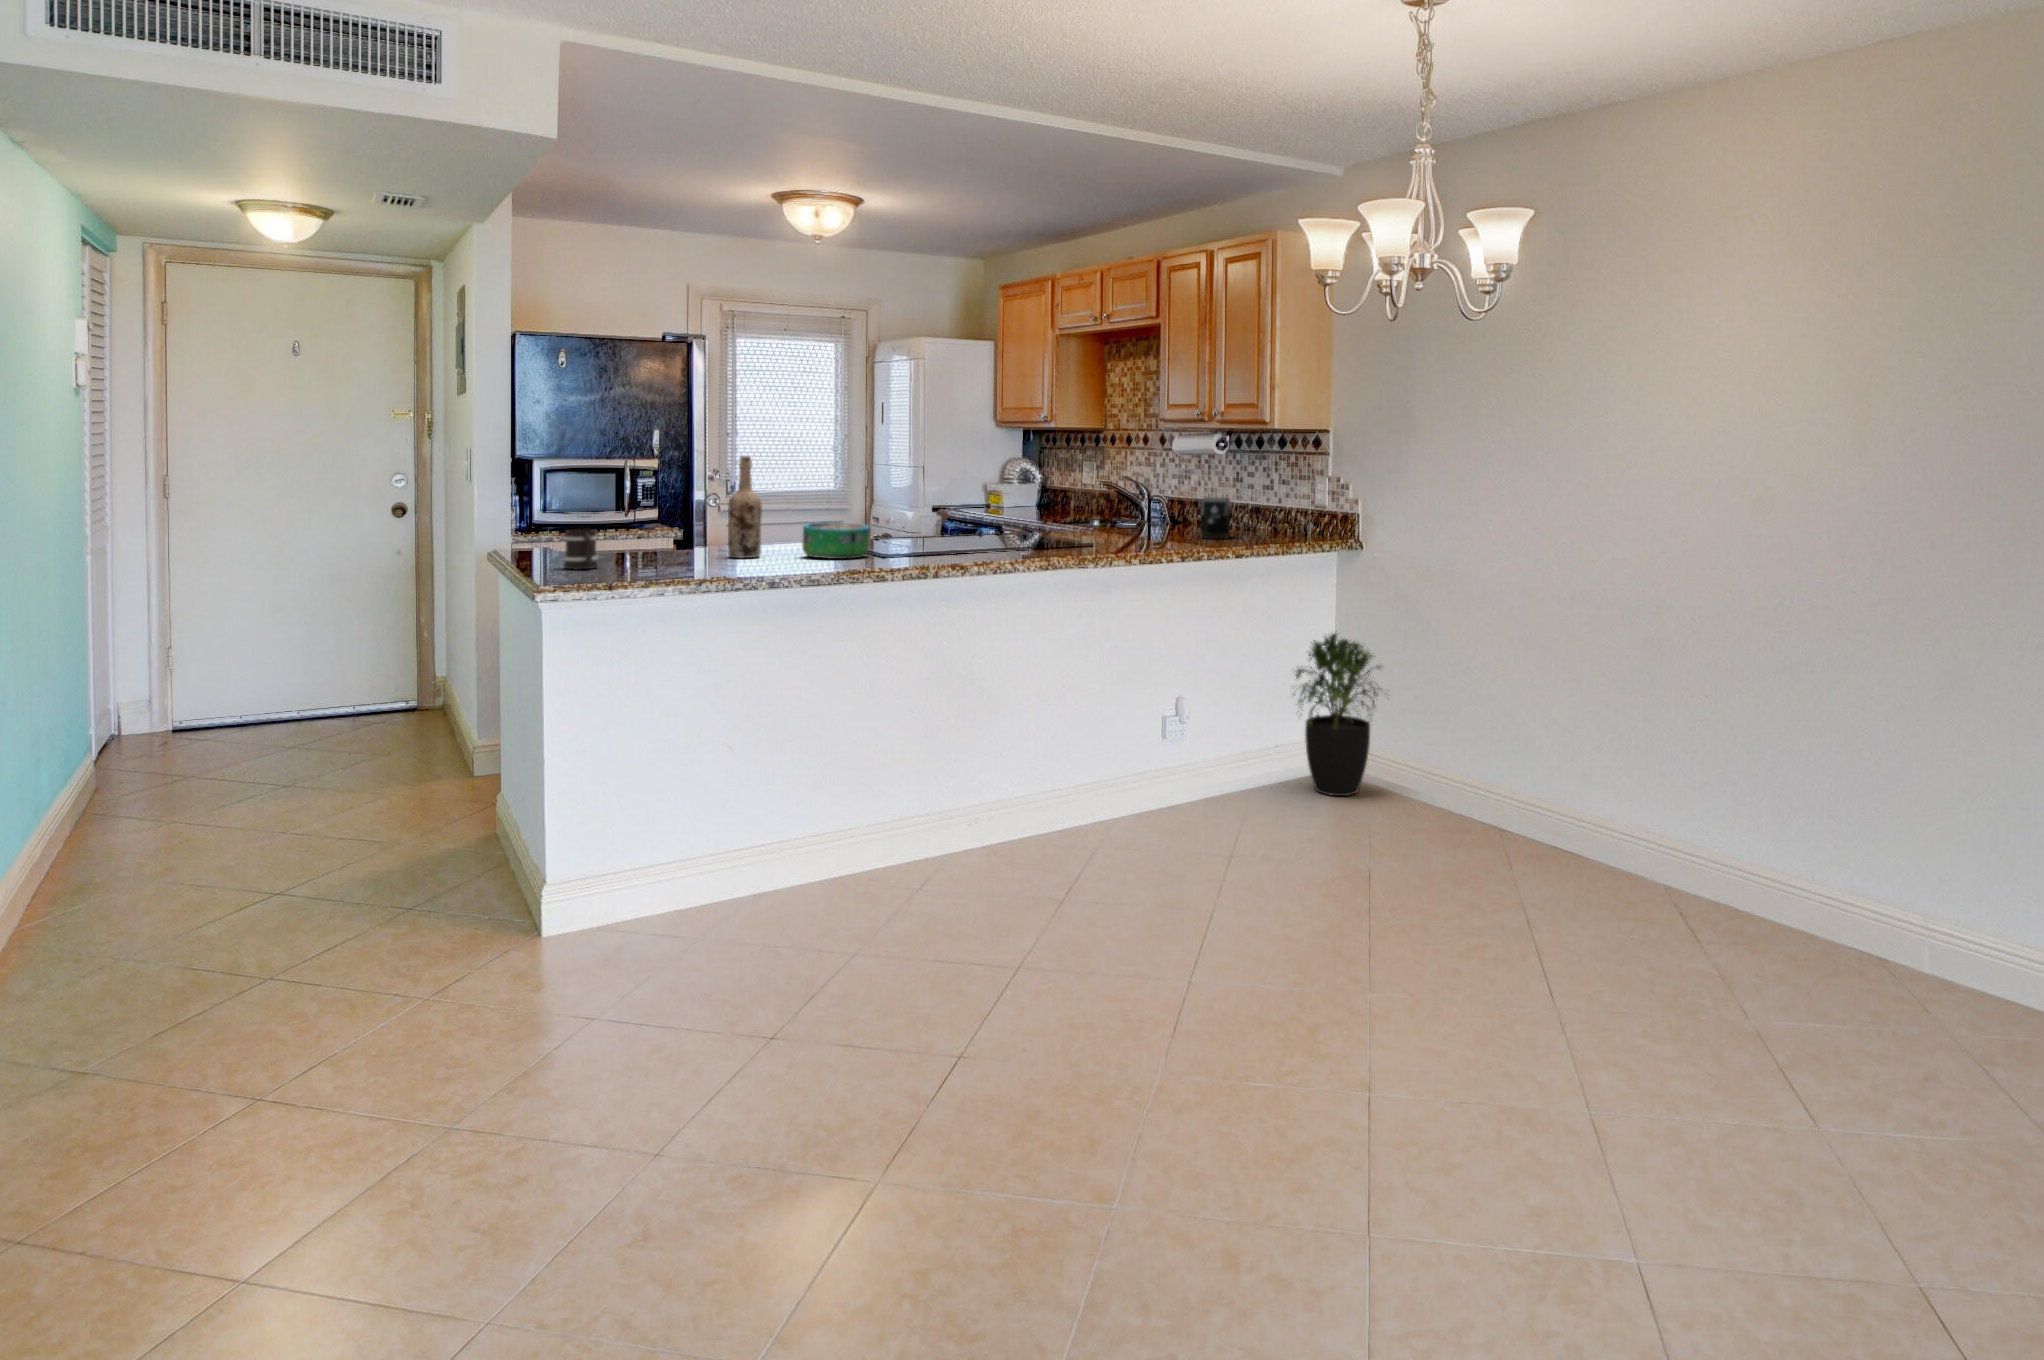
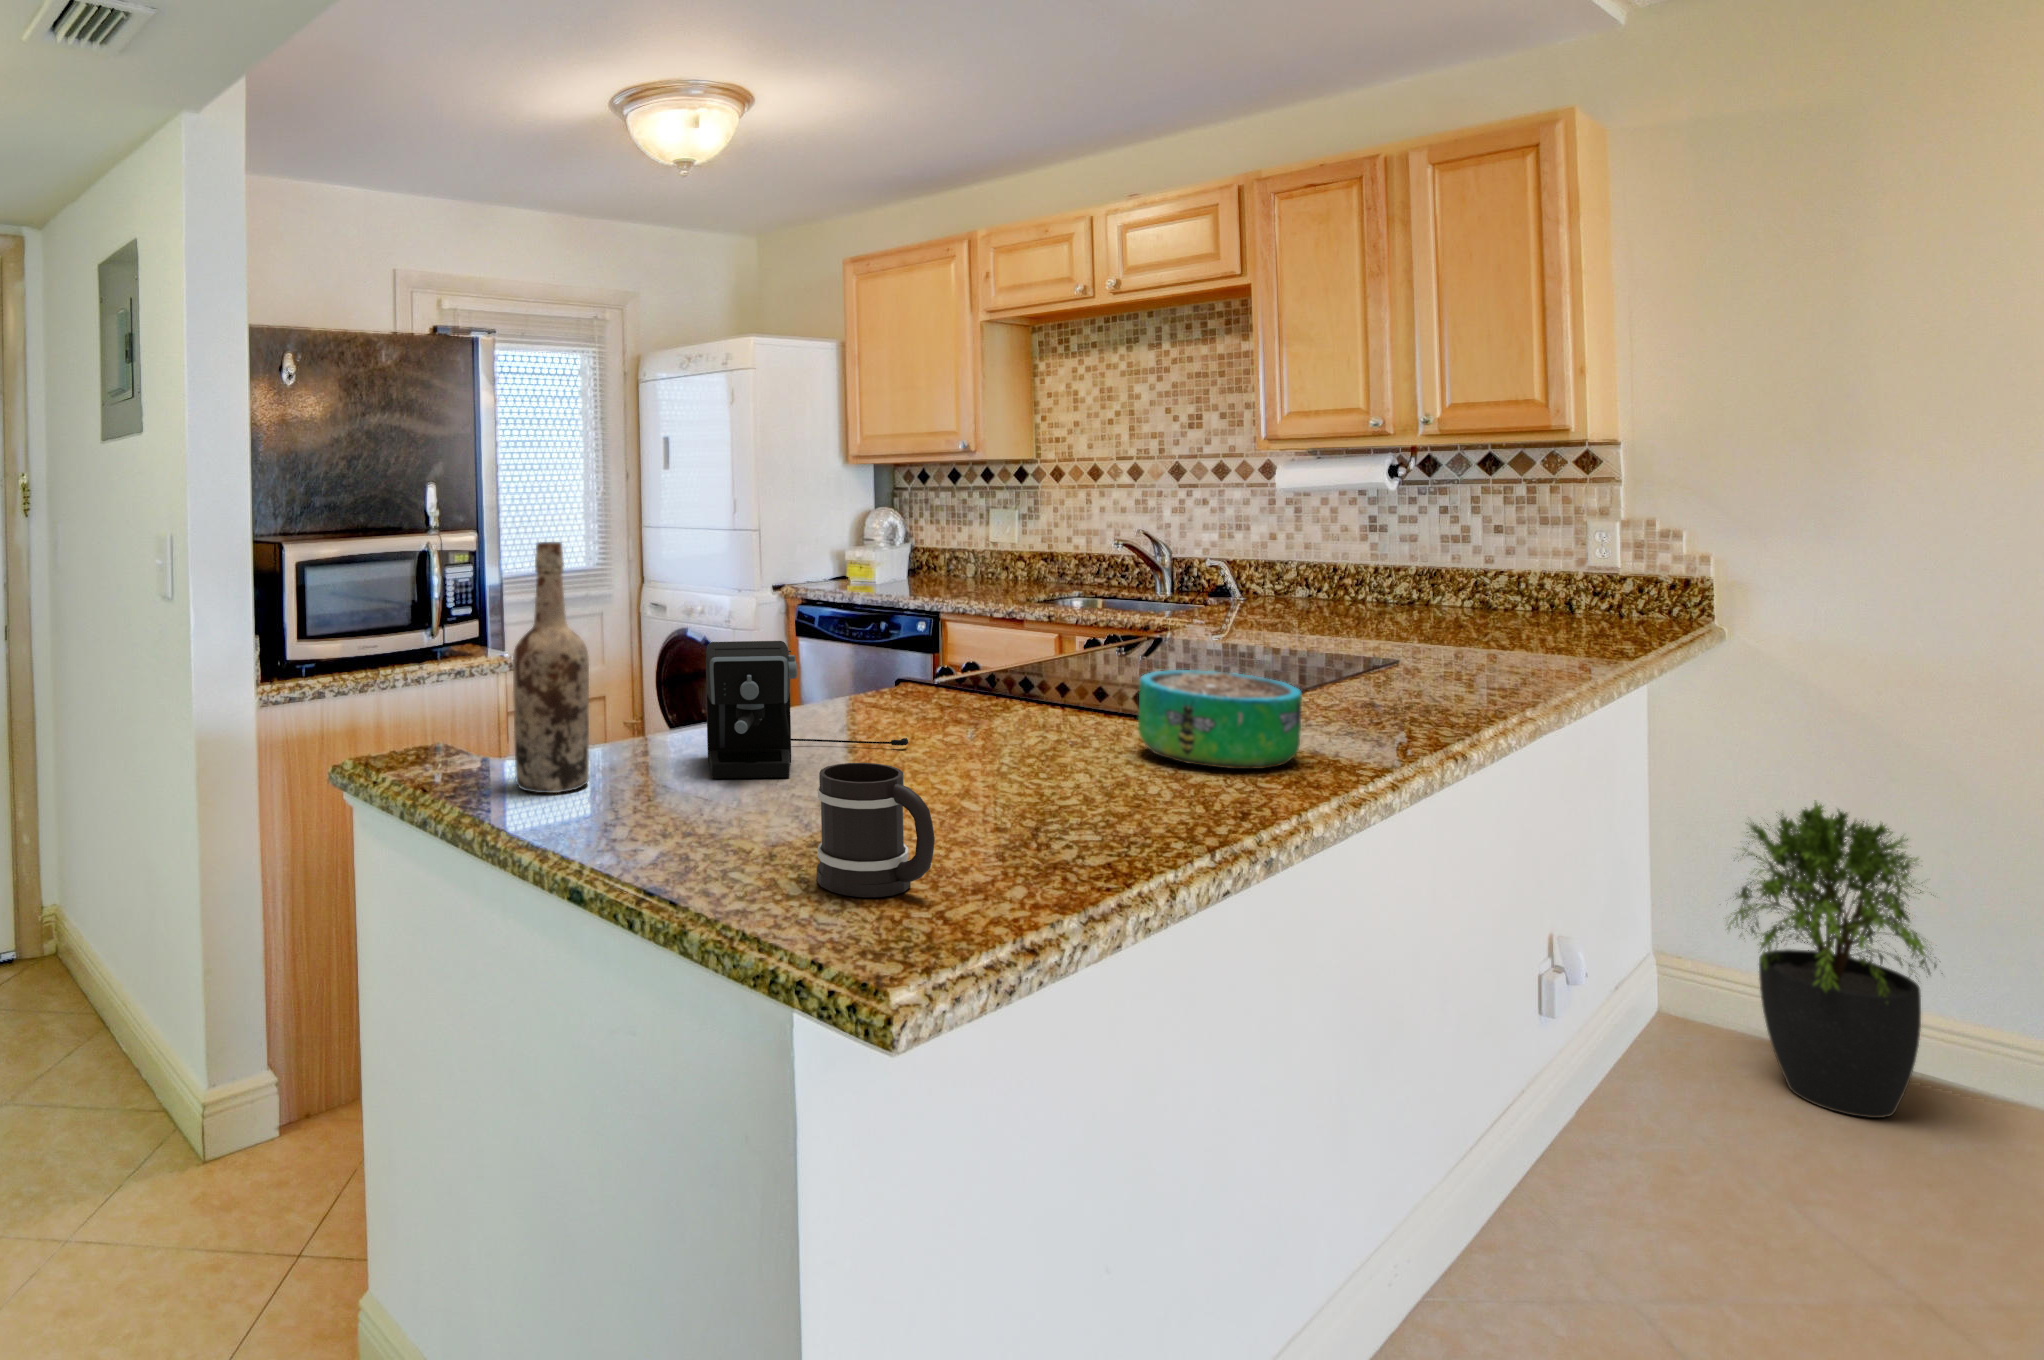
wine bottle: present [728,456,762,558] -> present [513,542,589,793]
coffee maker: present [1201,497,1231,539] -> present [705,641,908,778]

